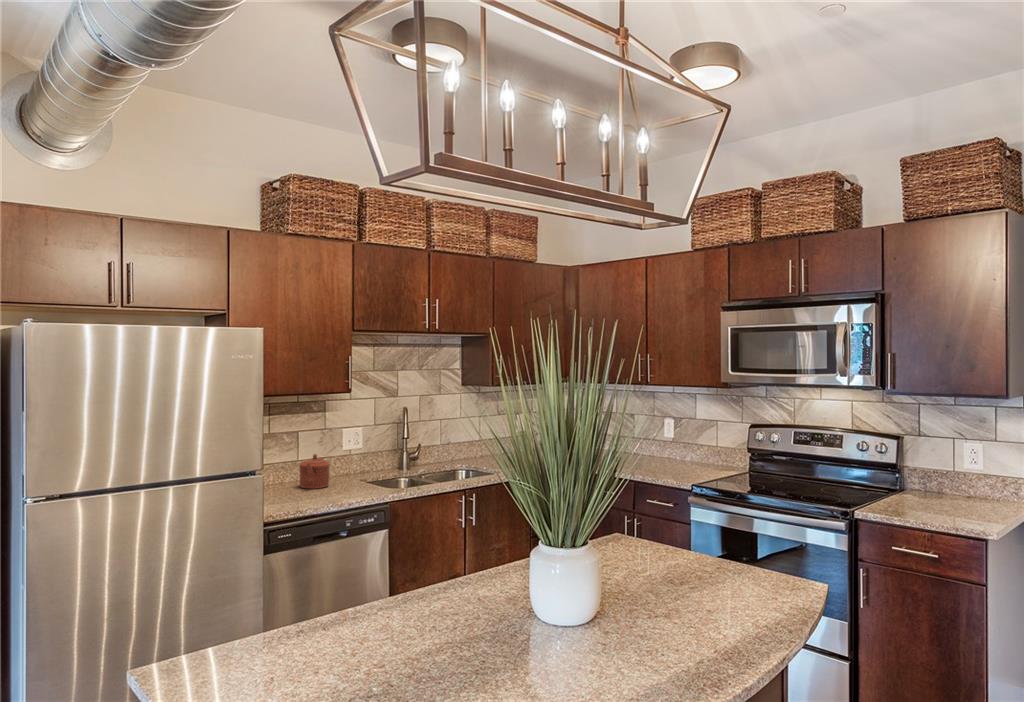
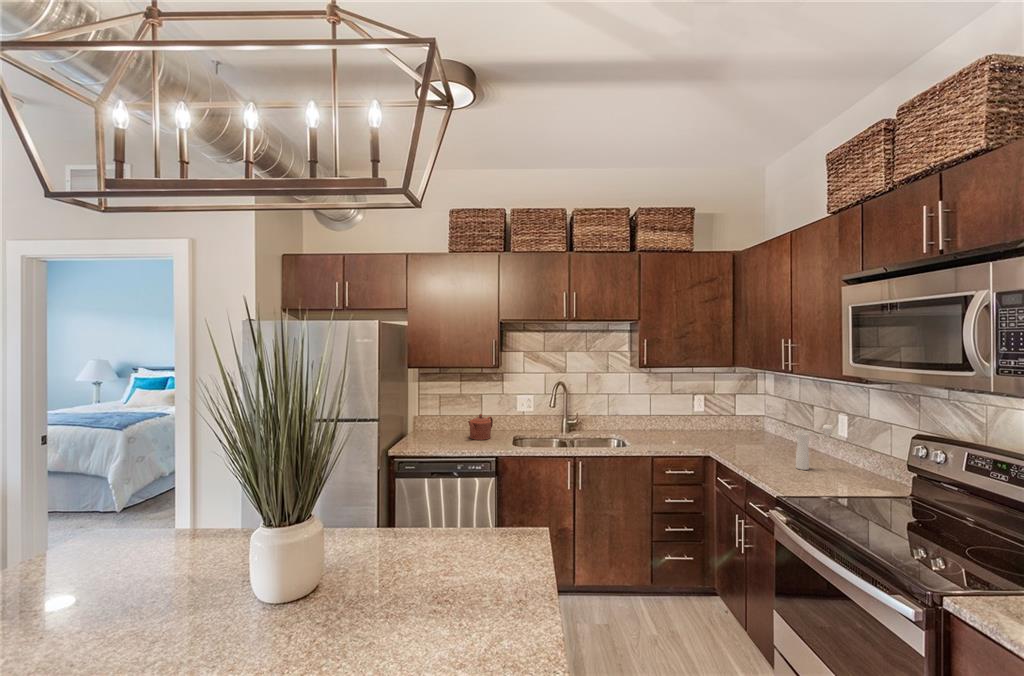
pepper mill: none [652,427,679,470] -> present [796,425,833,470]

